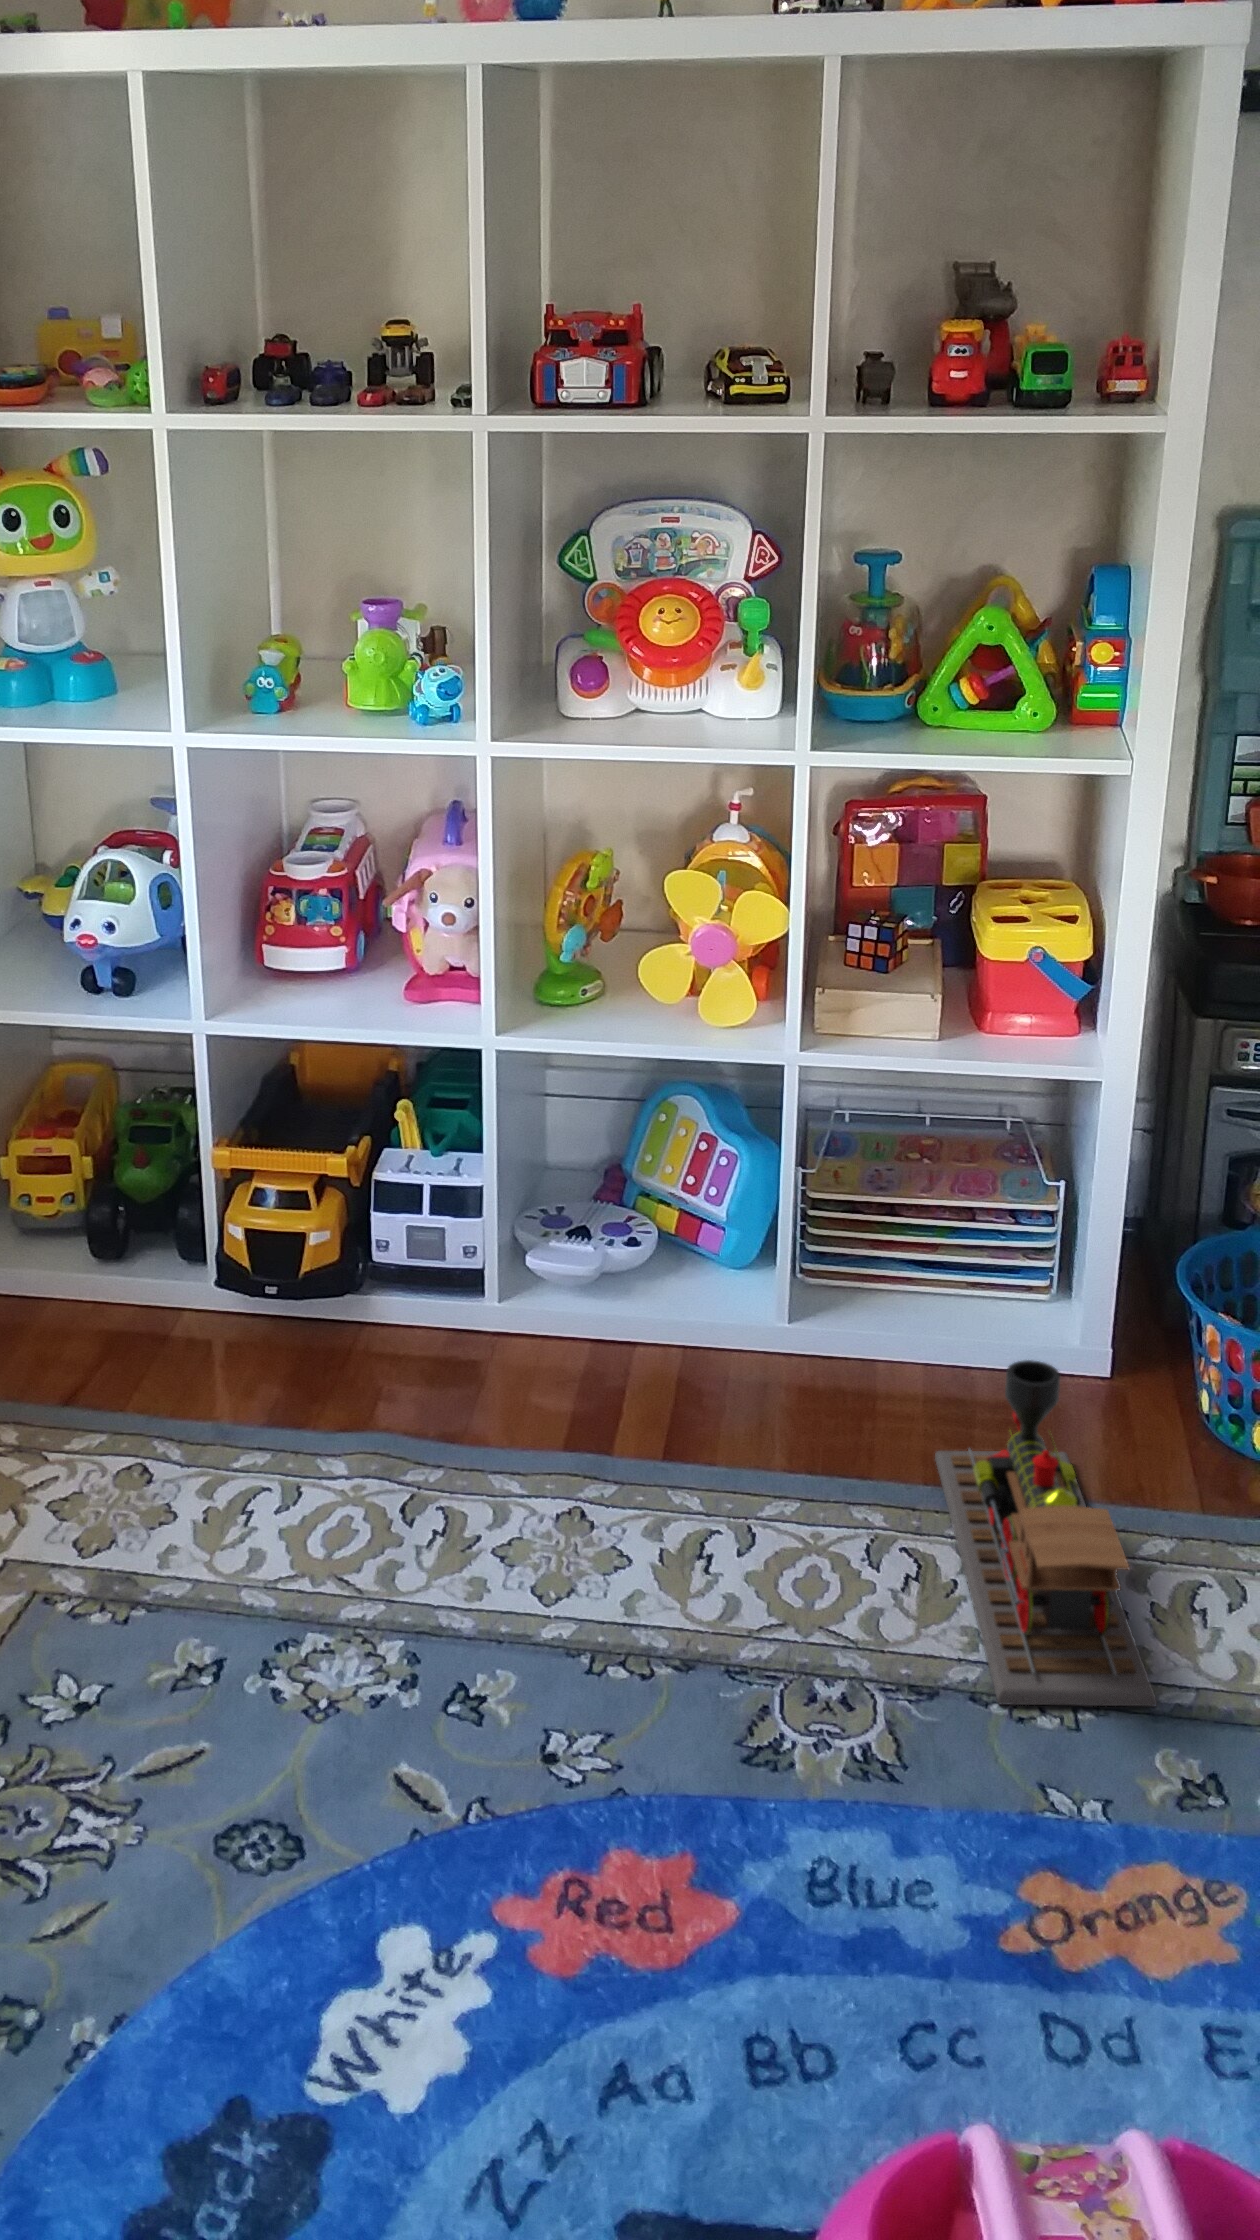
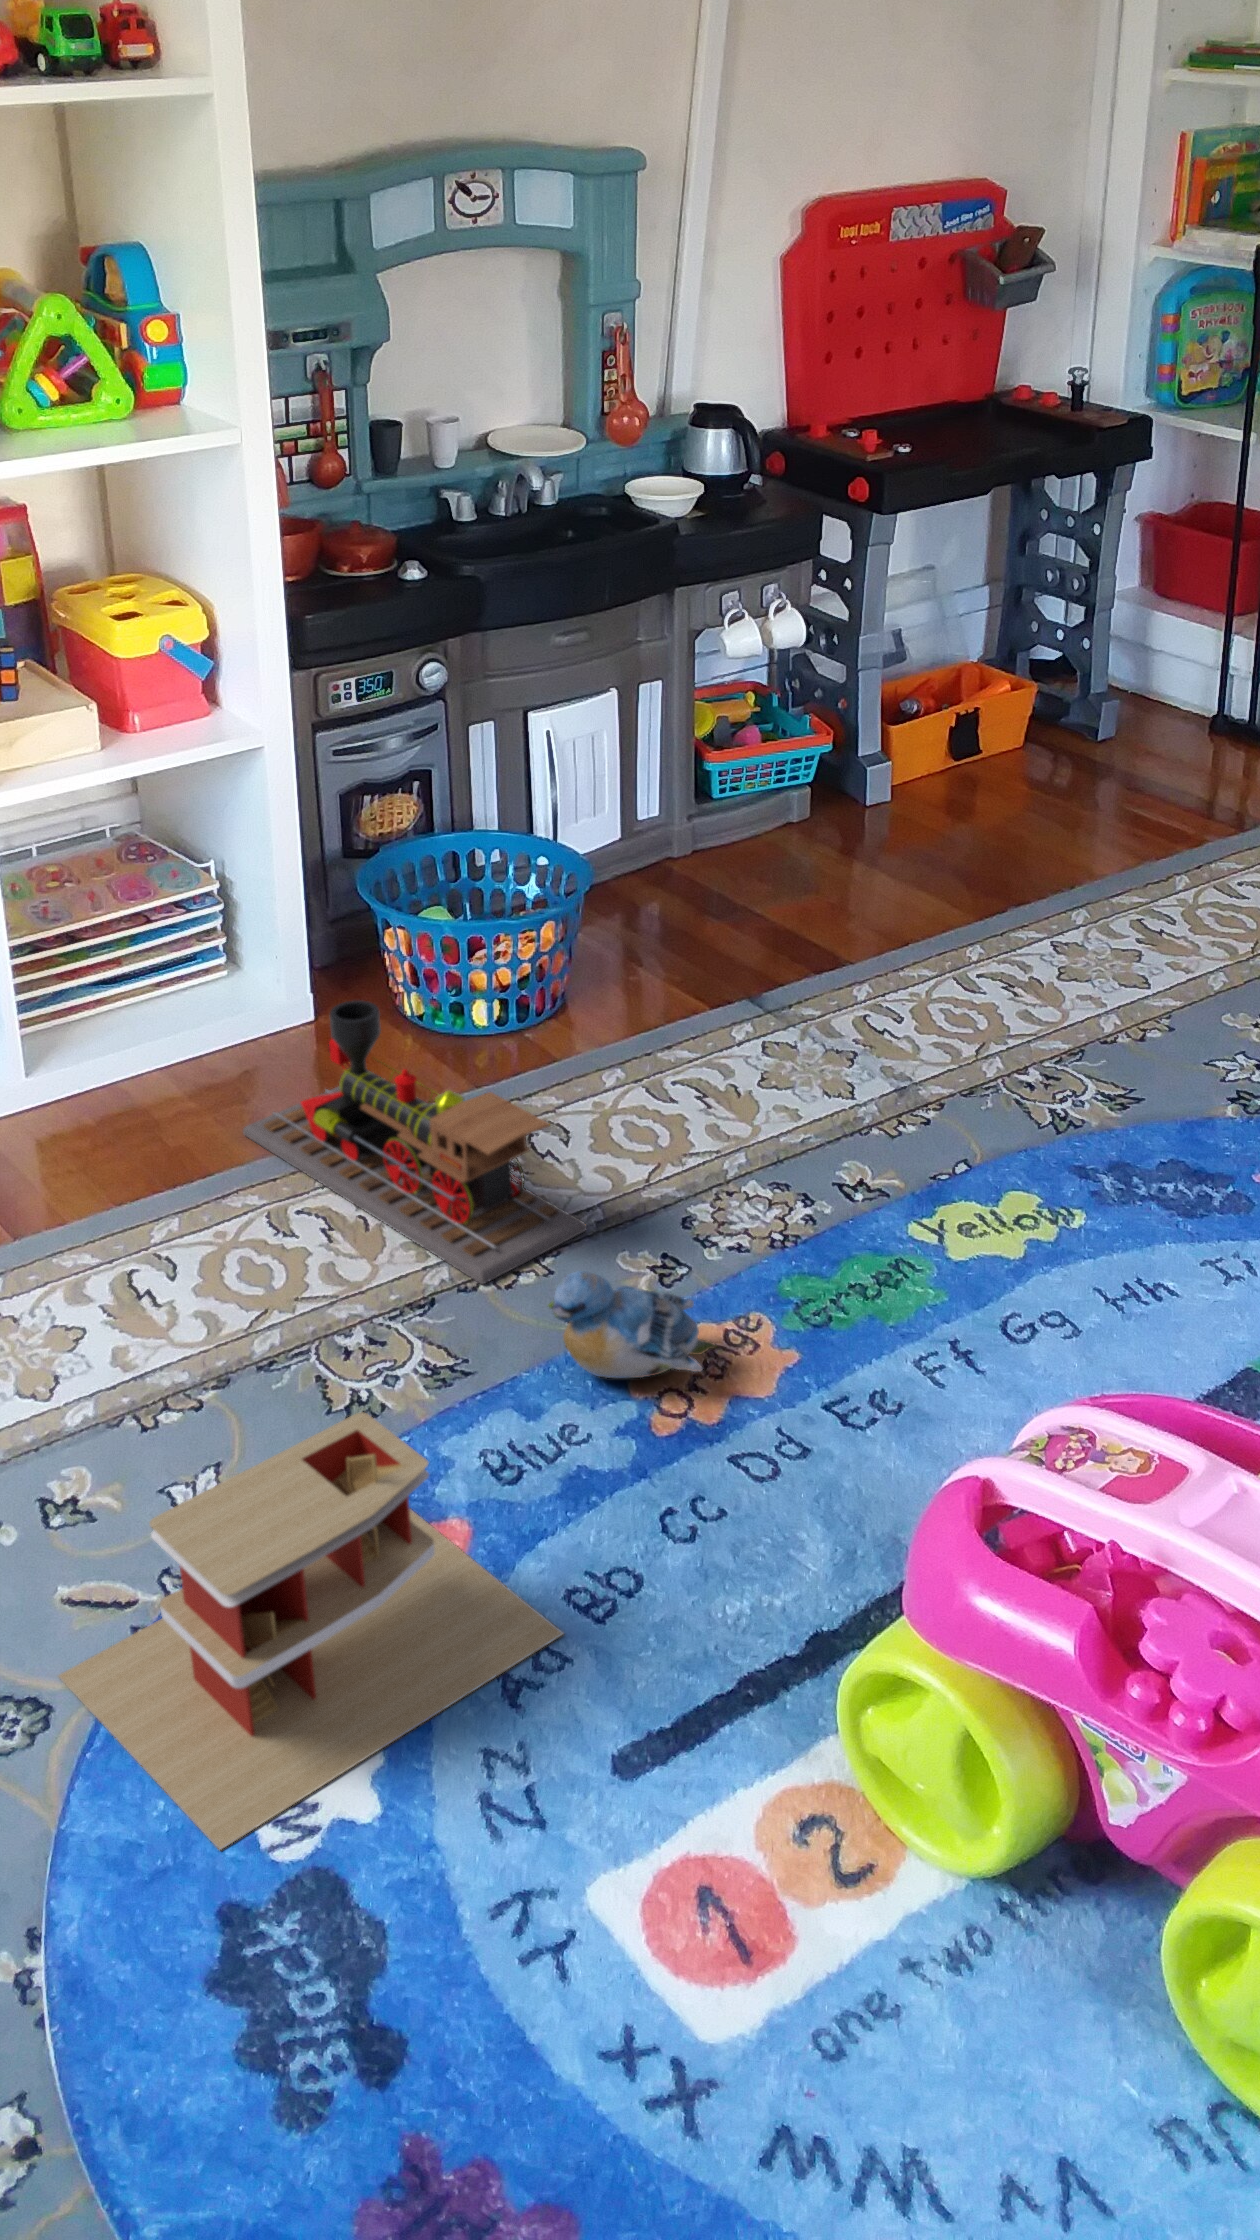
plush toy: none [972,1723,1155,1906] -> present [548,1271,717,1378]
toy house: none [275,1724,717,2072] -> present [59,1412,563,1850]

